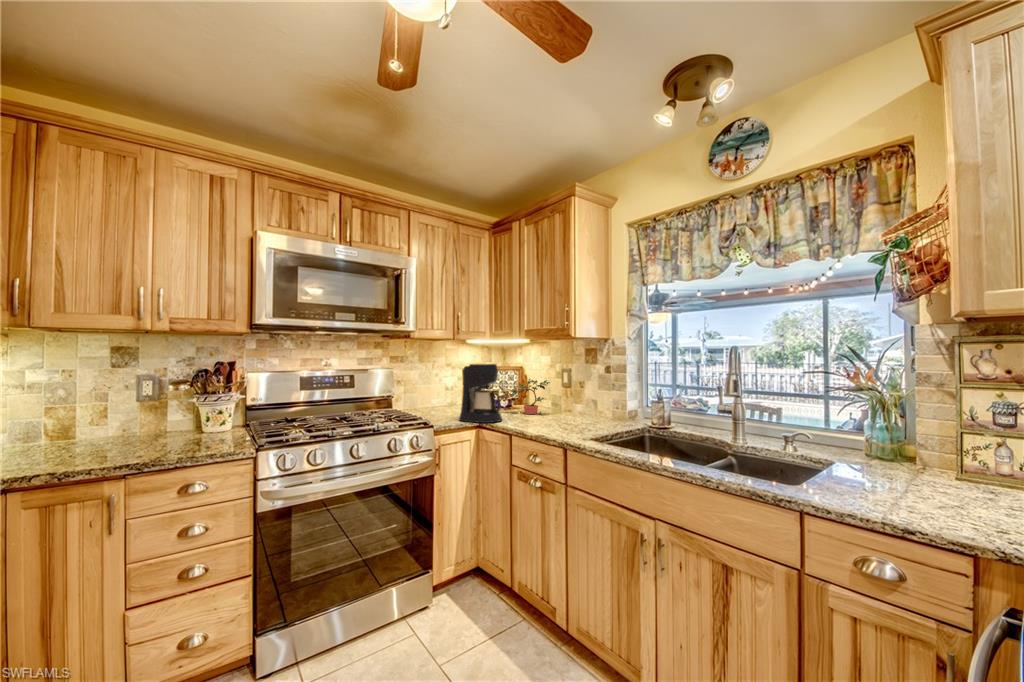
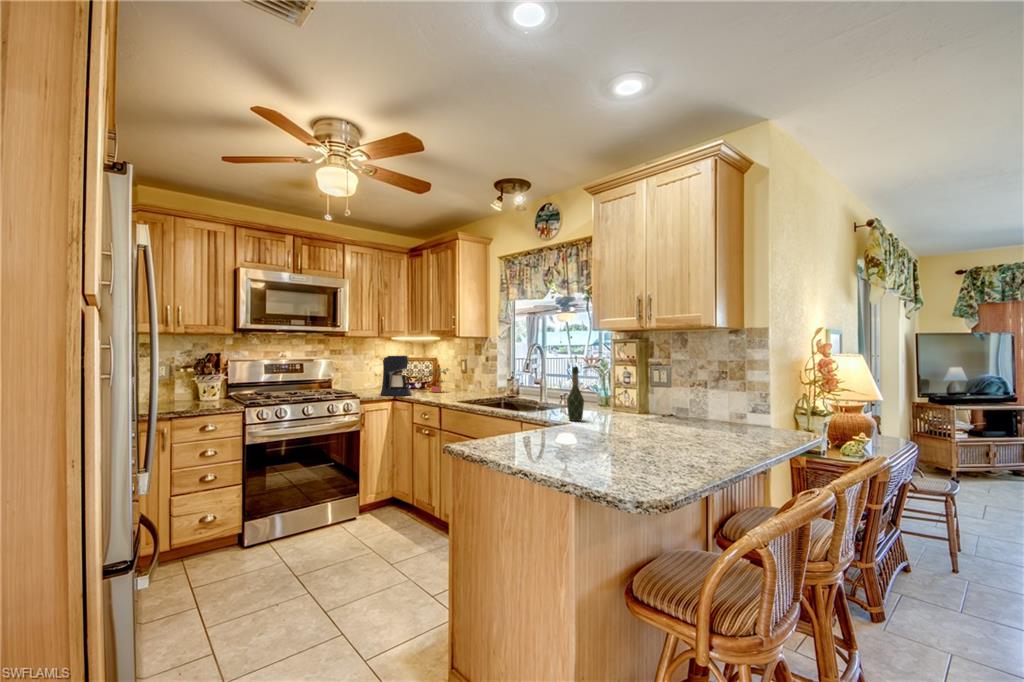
wine bottle: none [902,400,955,523] -> present [567,367,584,421]

